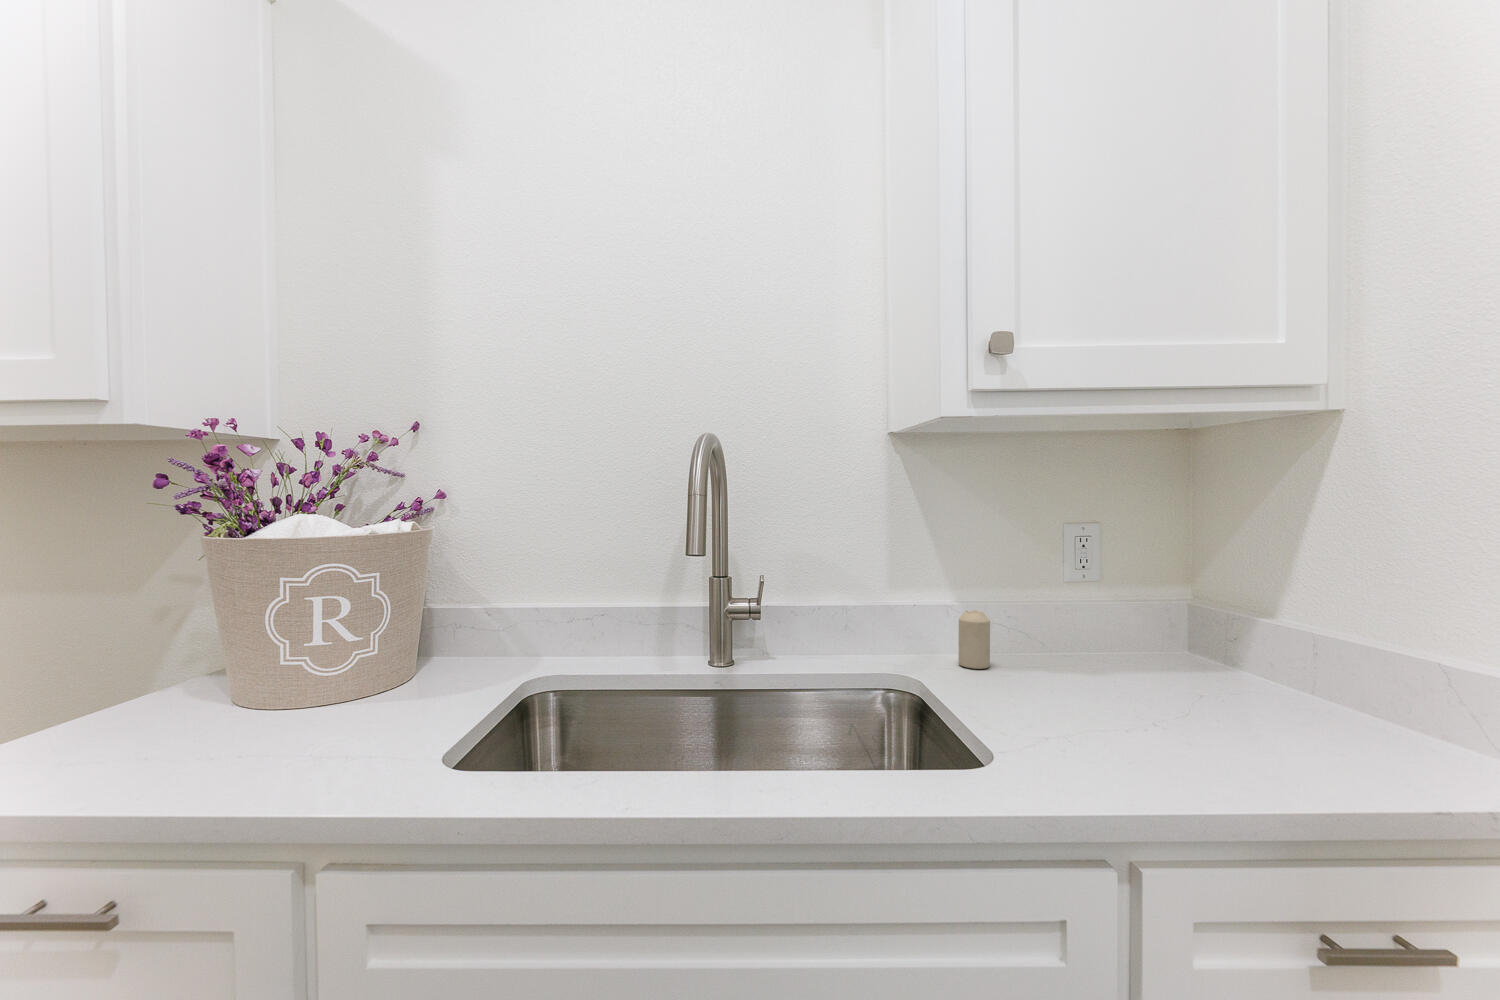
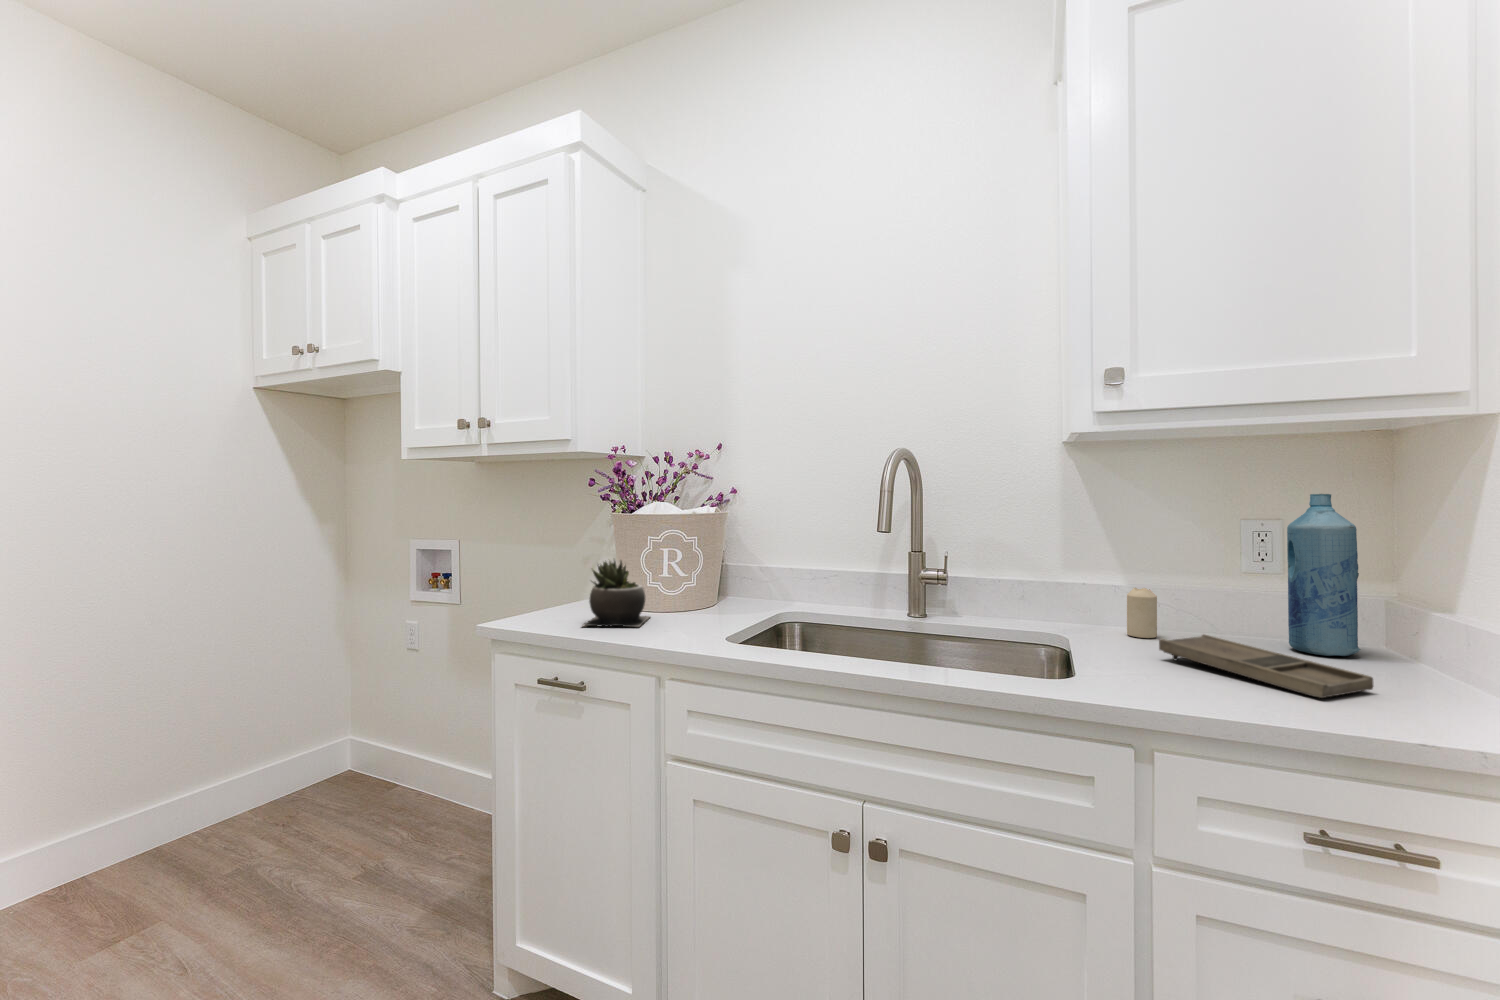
bottle: none [1106,504,1172,674] -> present [1287,494,1360,656]
succulent plant: none [116,626,291,775] -> present [583,560,650,627]
tray: none [1036,666,1267,751] -> present [1159,635,1373,698]

